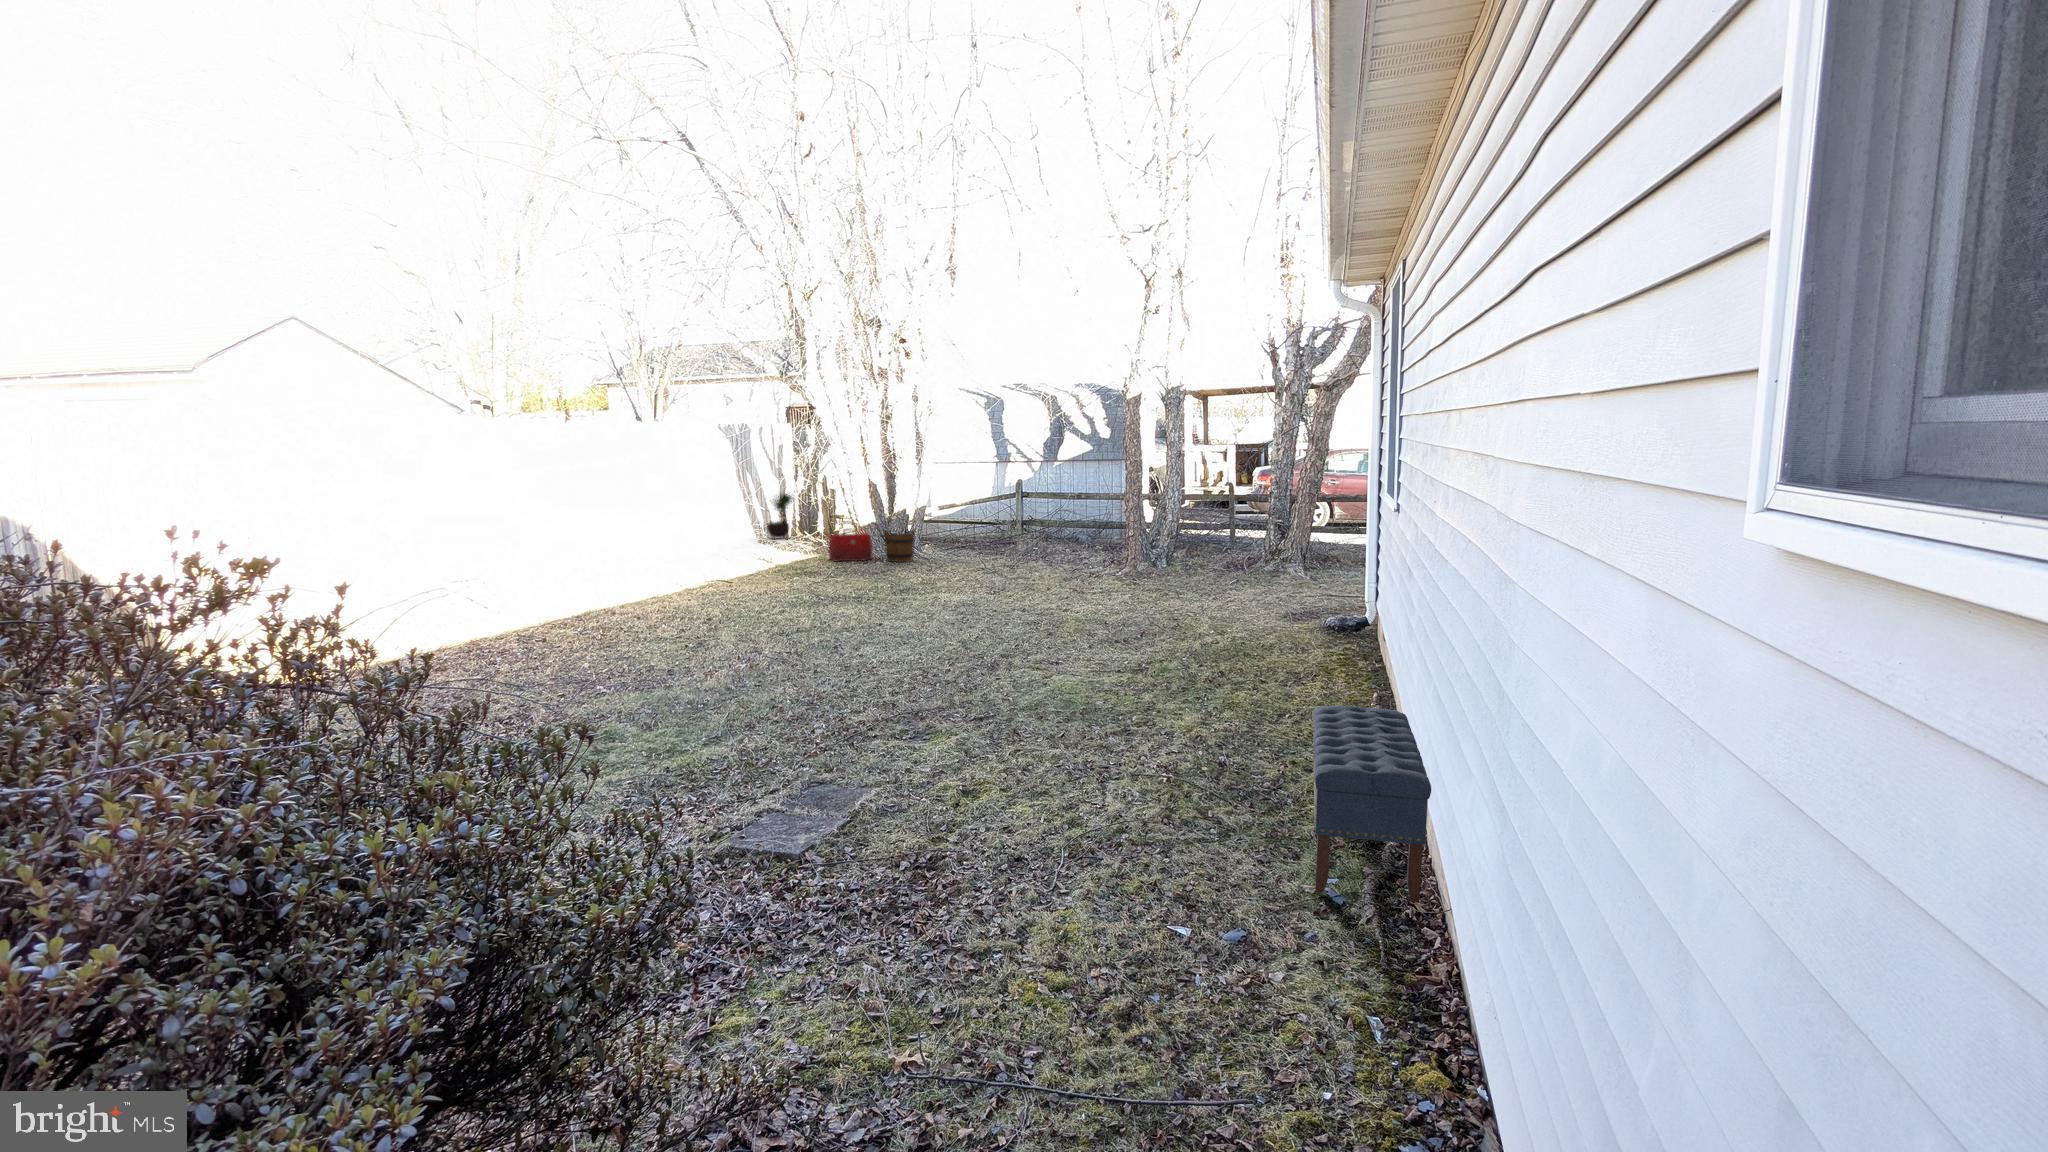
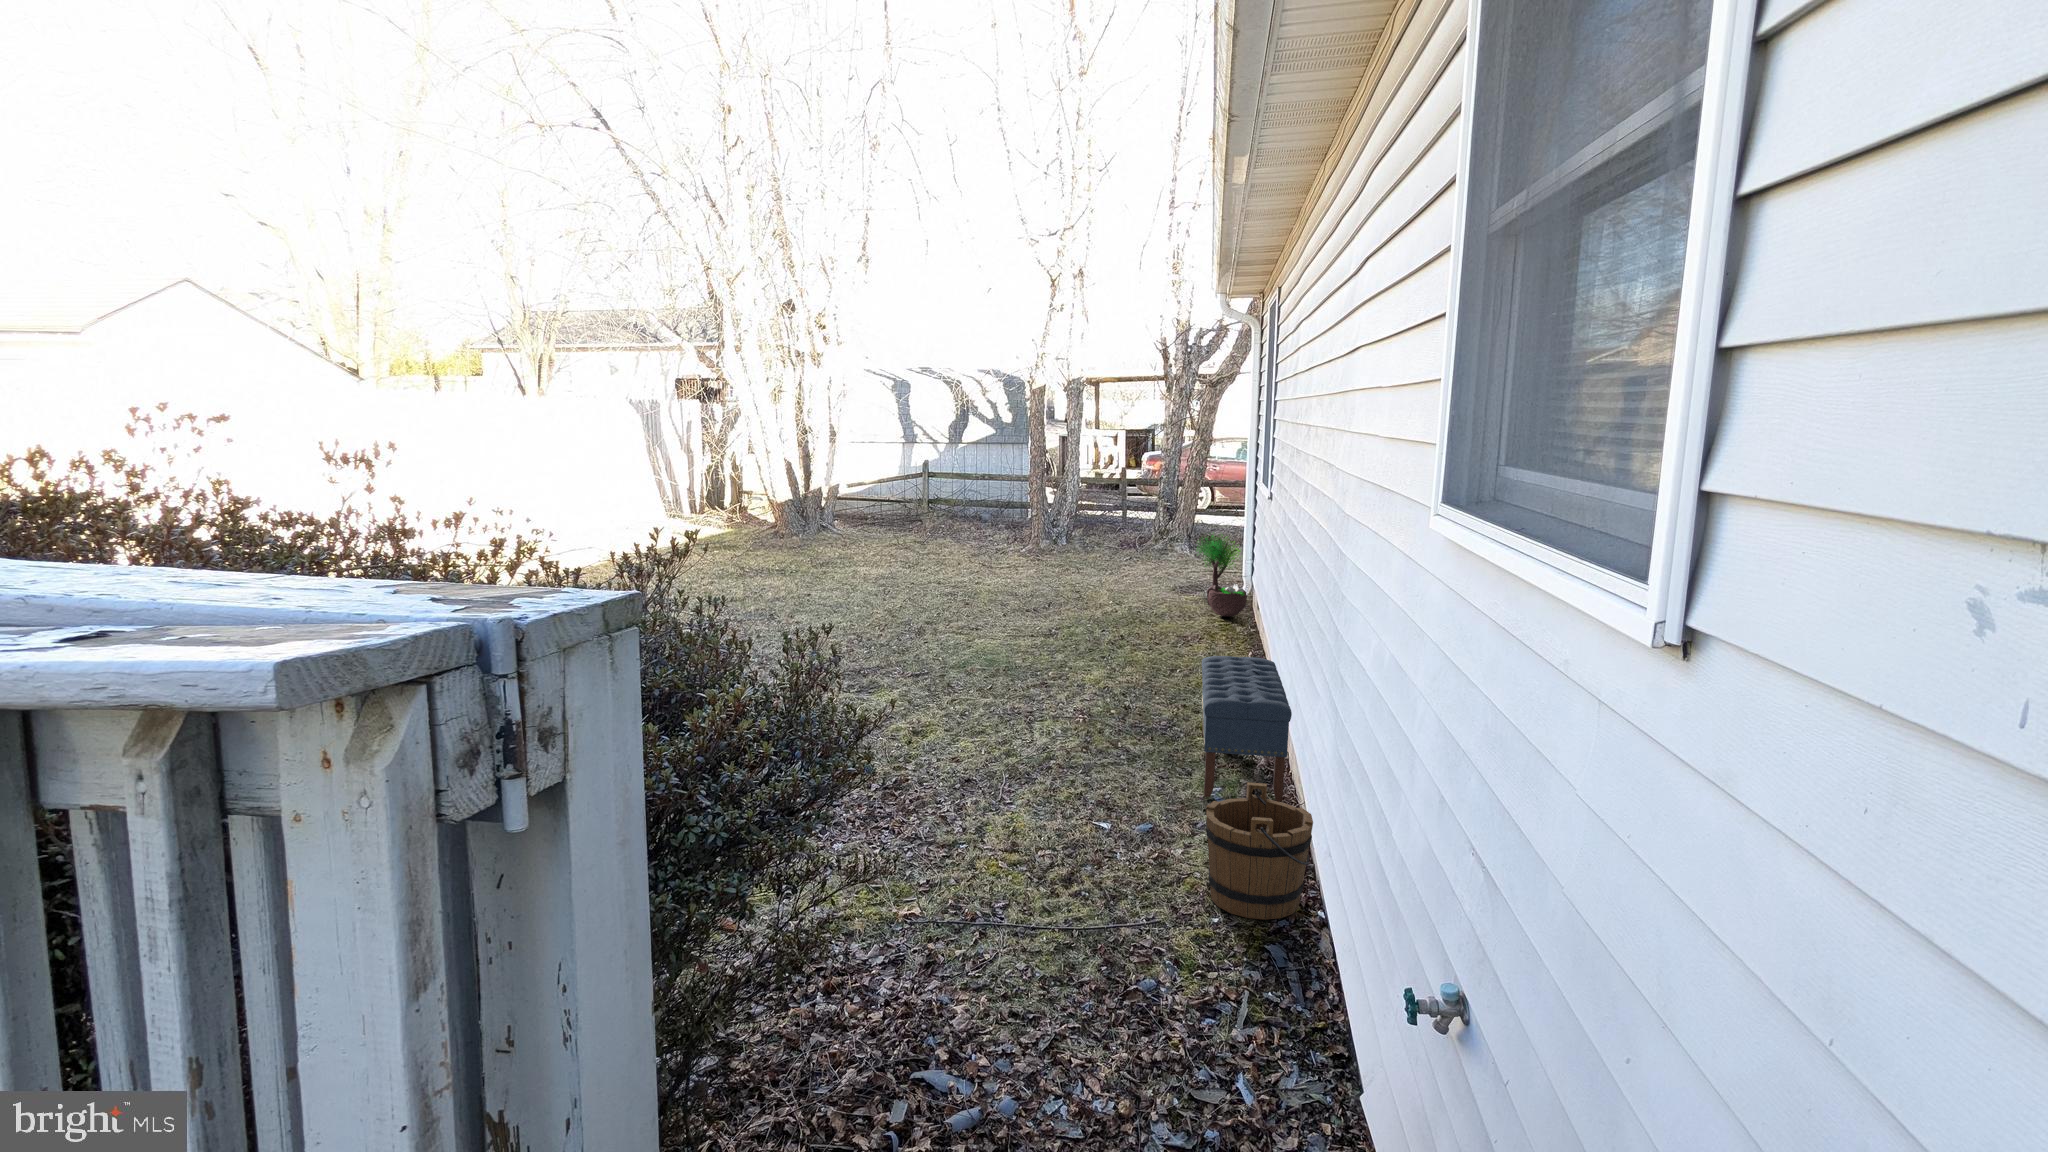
potted tree: present [767,493,793,538] -> present [1196,533,1247,617]
toolbox: present [829,529,872,562] -> none [745,507,788,539]
bucket: present [884,530,915,562] -> present [1206,782,1313,920]

